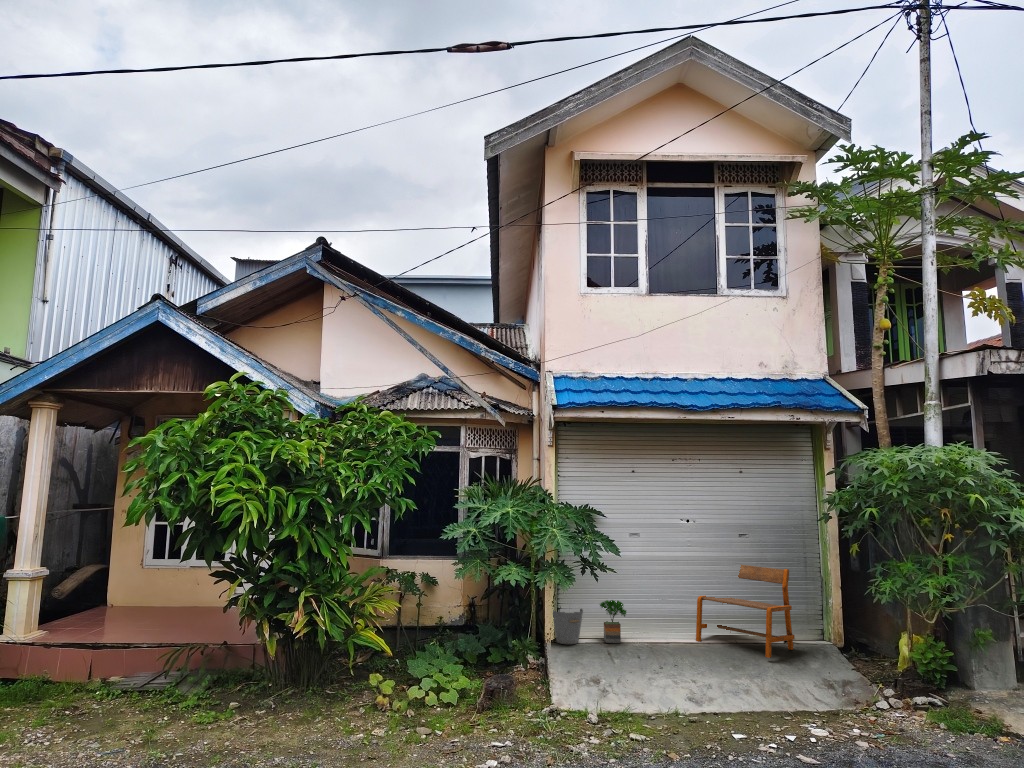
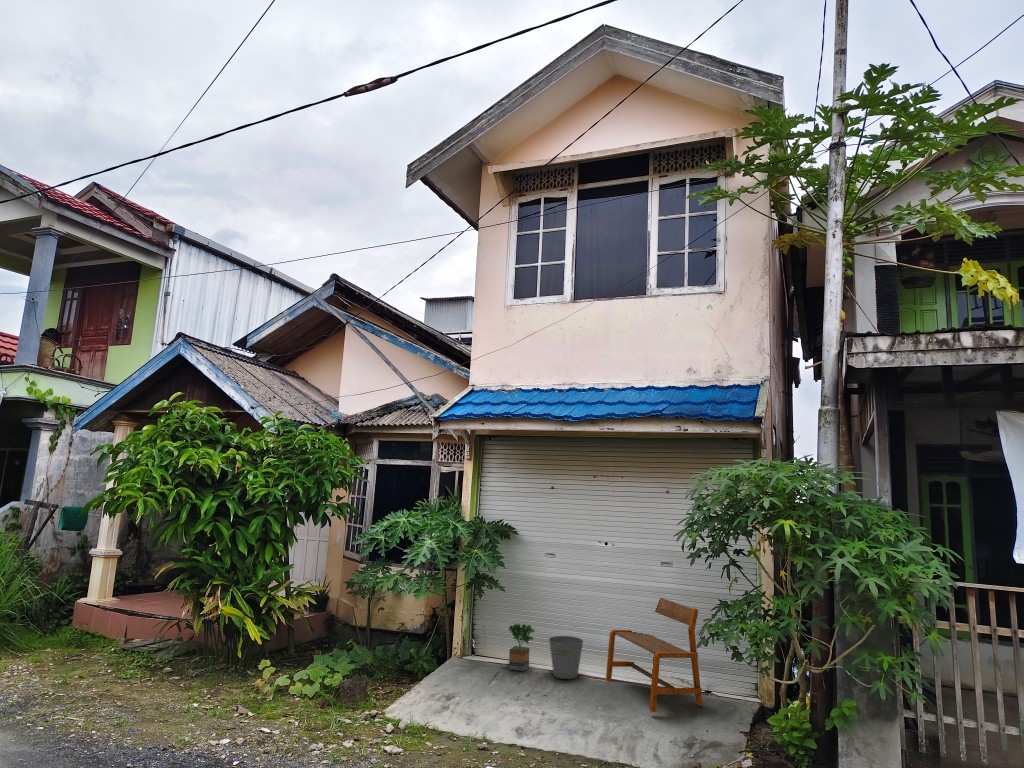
bucket: present [553,609,583,644] -> present [549,636,583,679]

